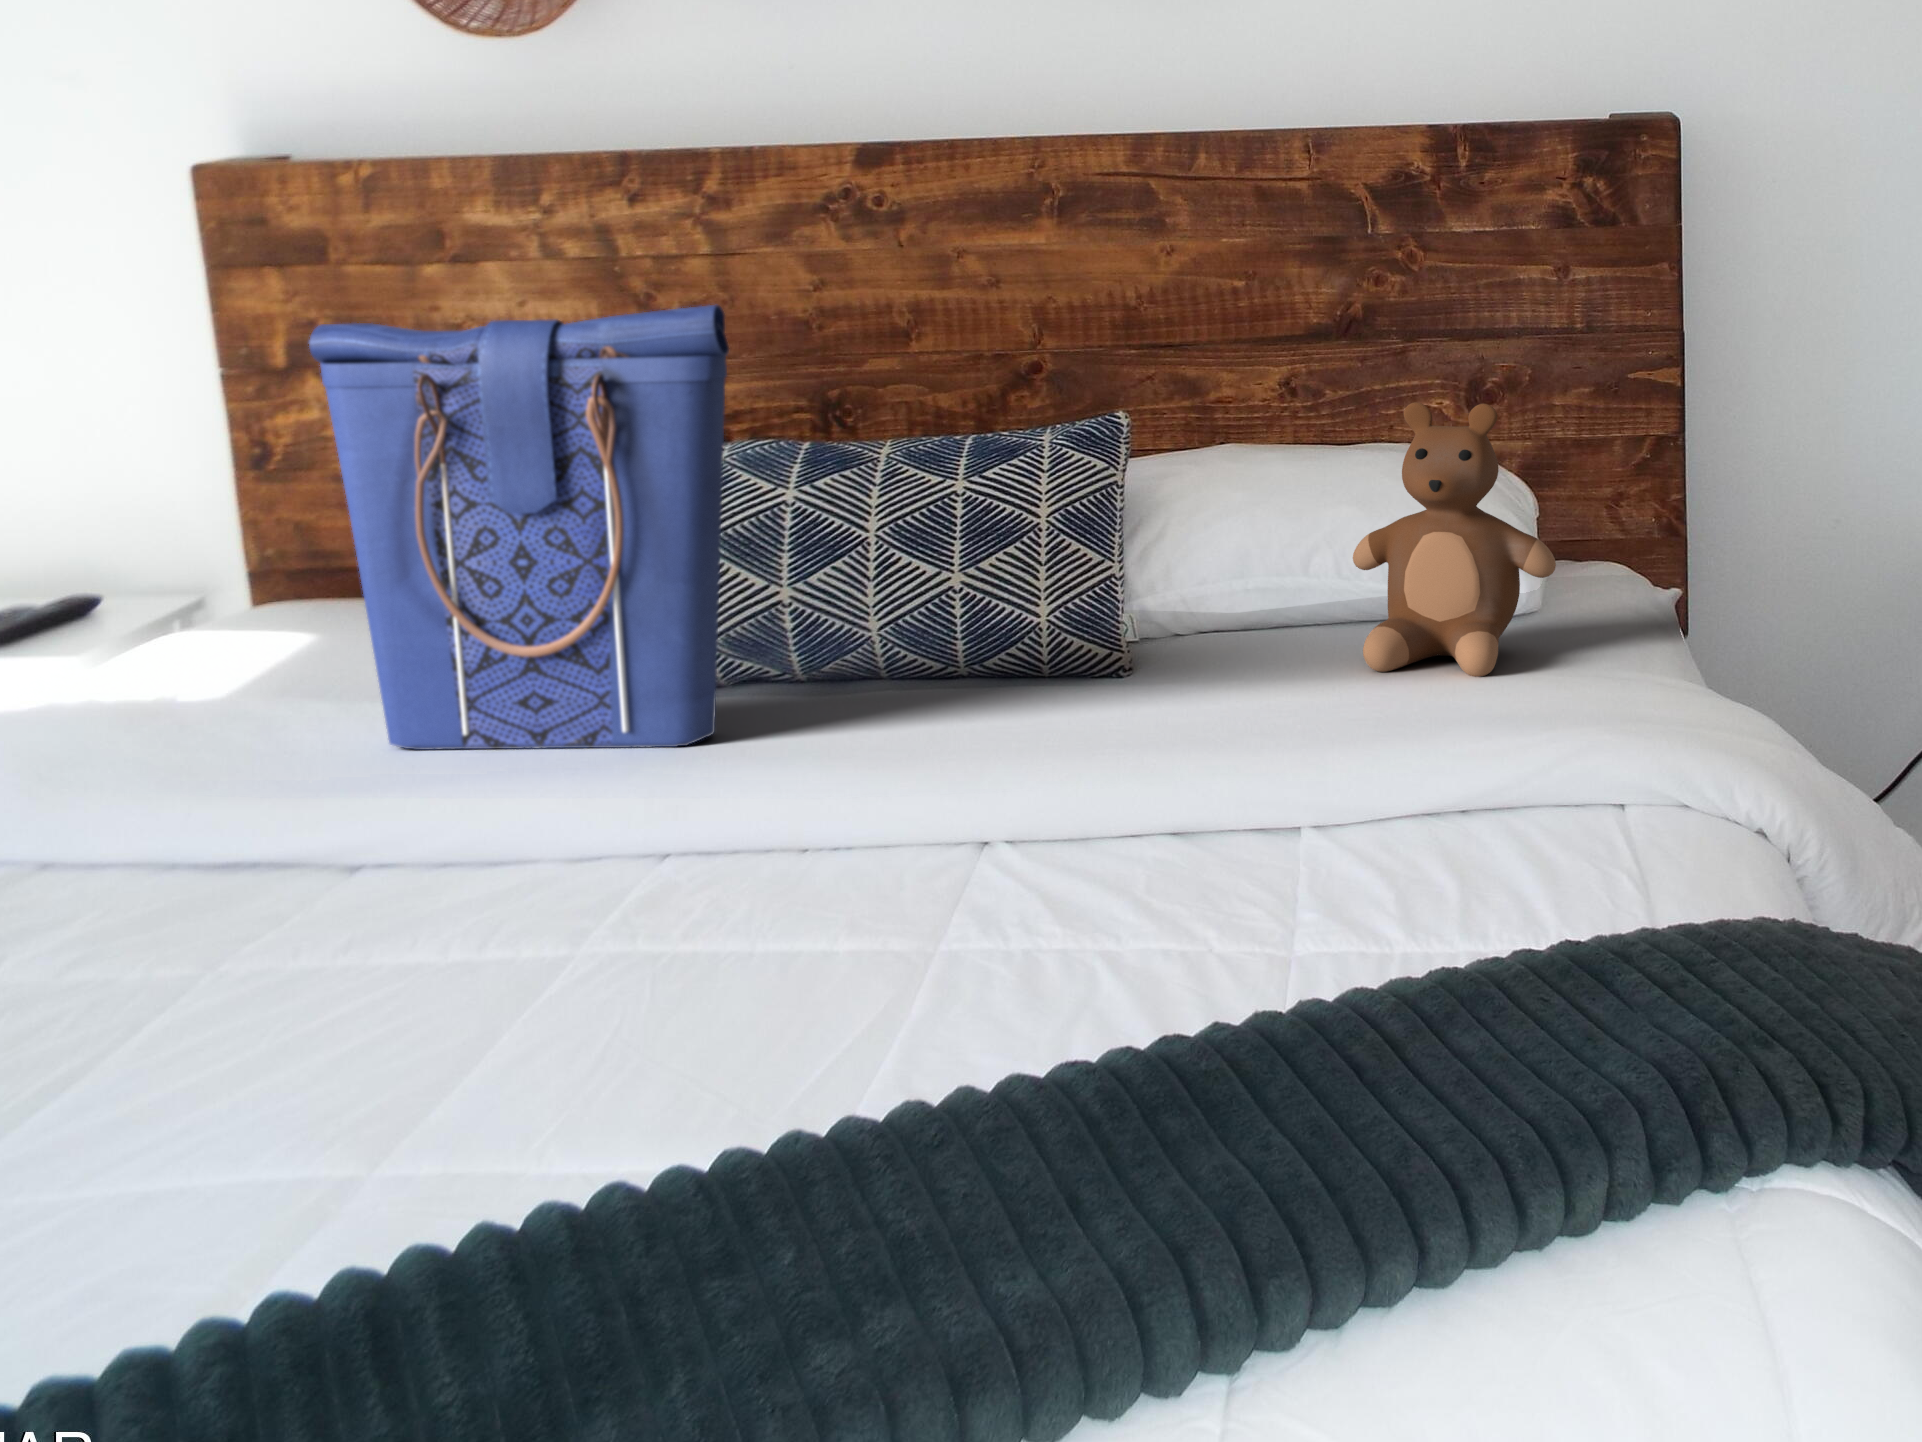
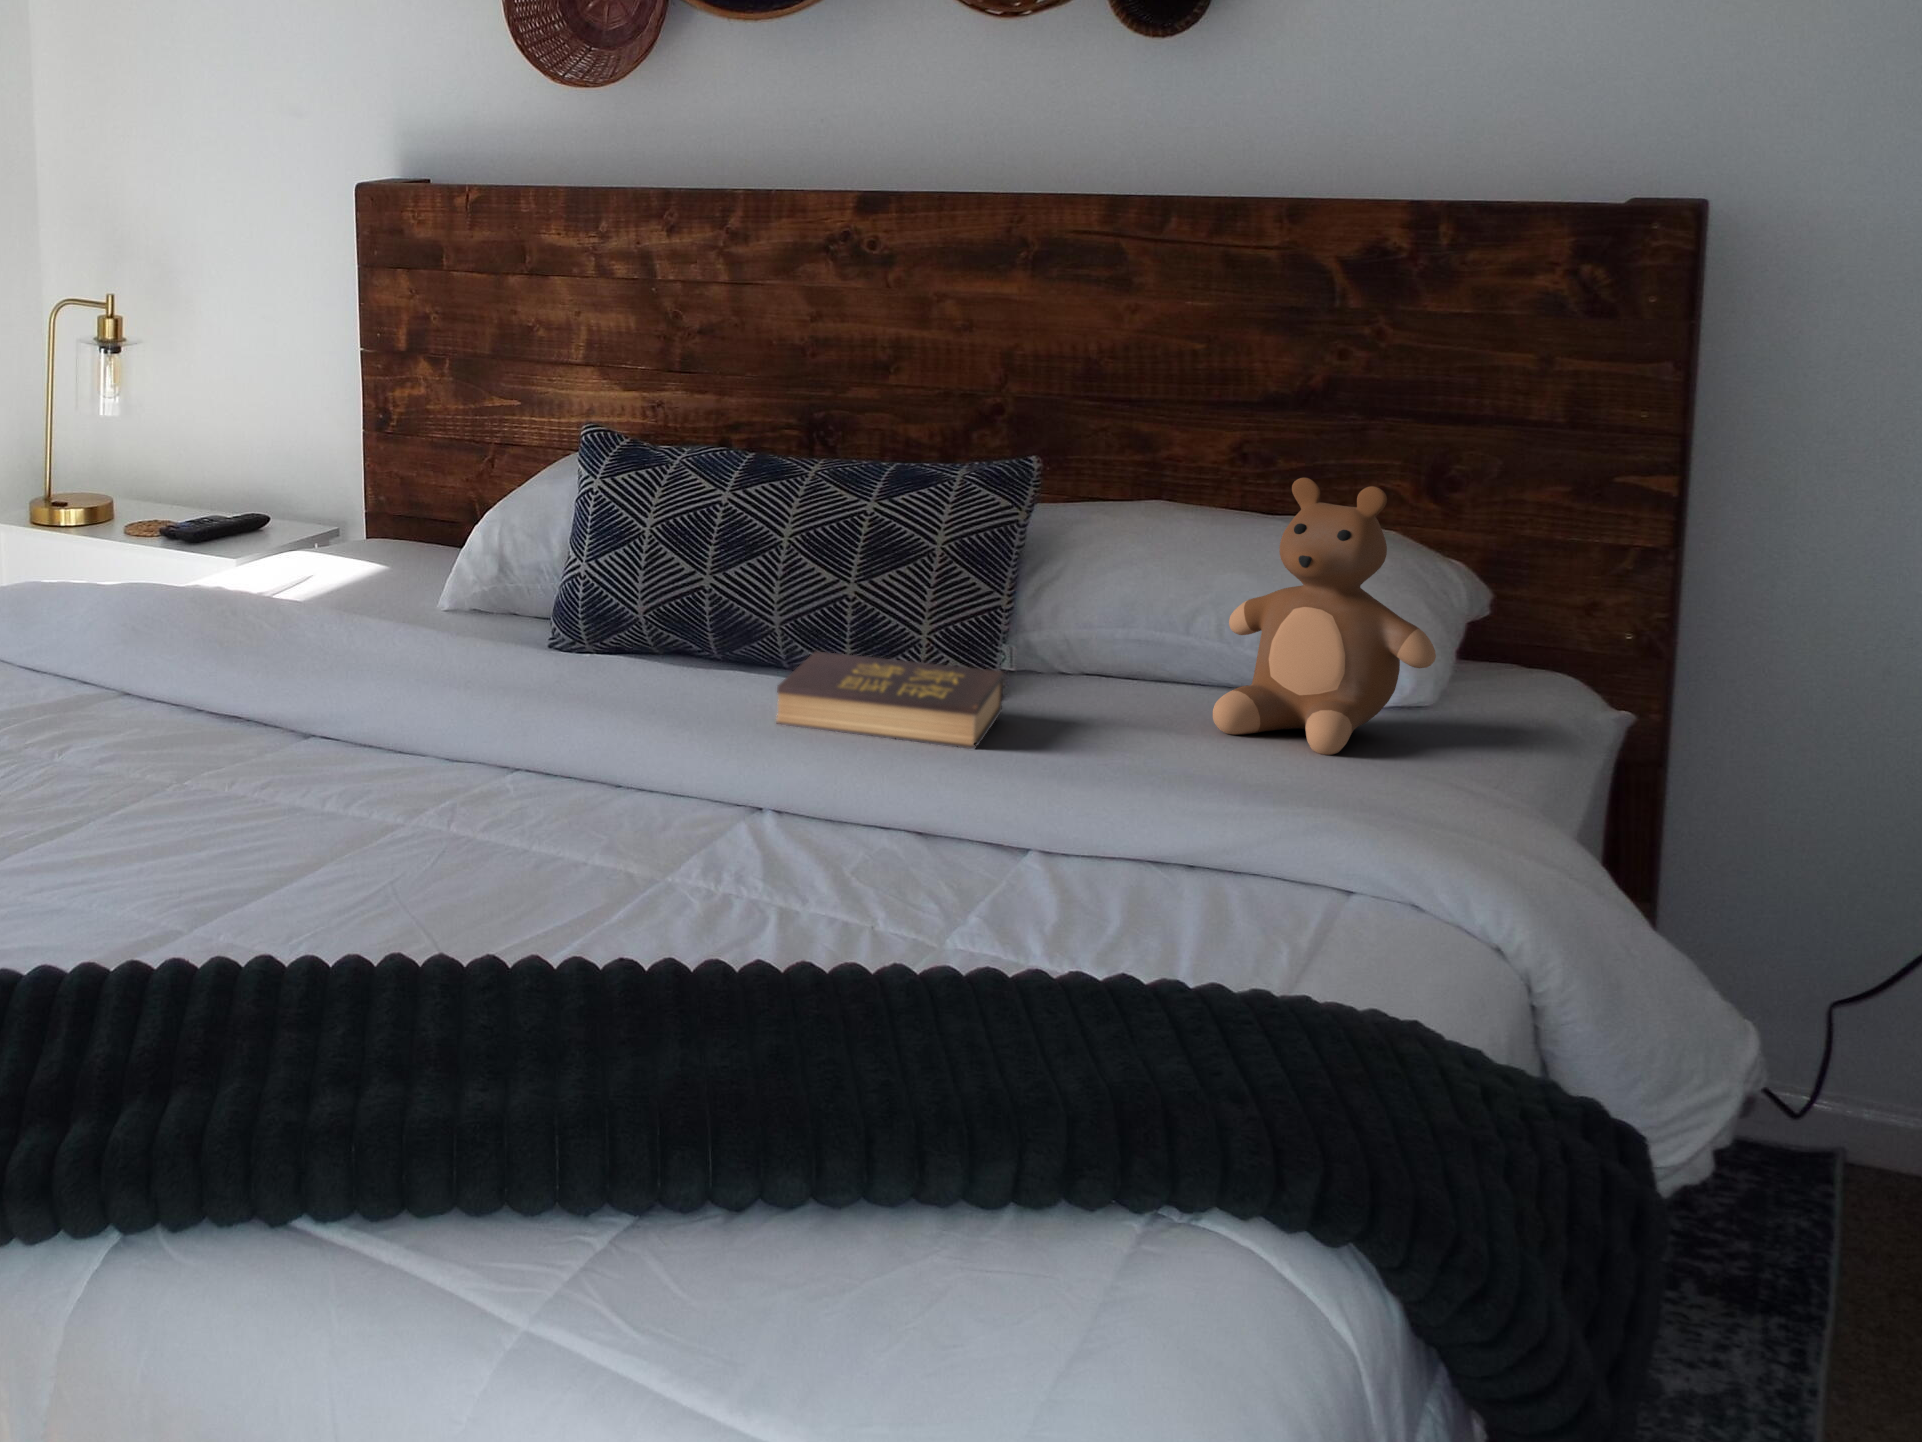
tote bag: present [309,304,729,750] -> none [347,325,645,693]
hardback book: none [934,642,1164,745] -> present [776,652,1004,749]

